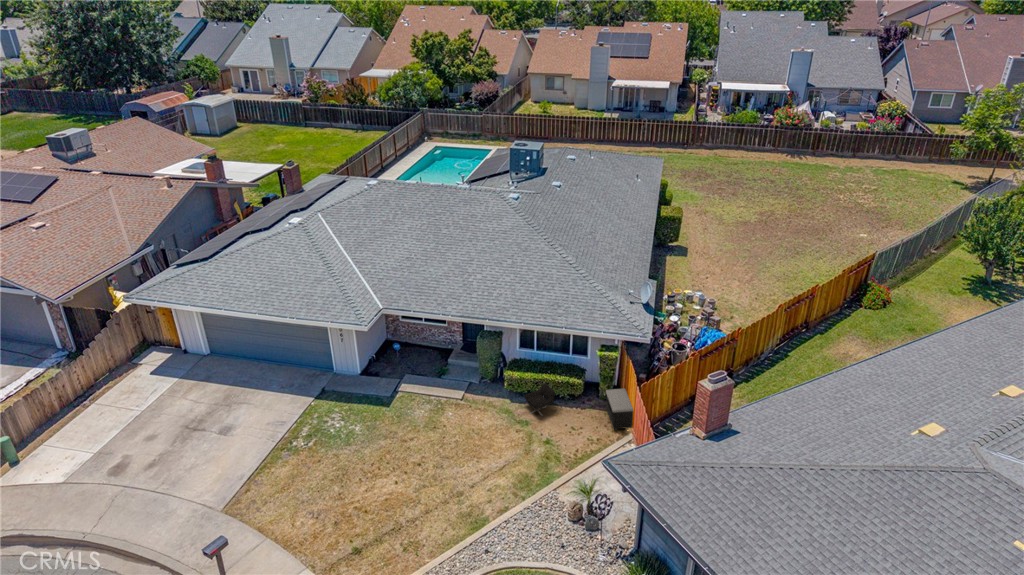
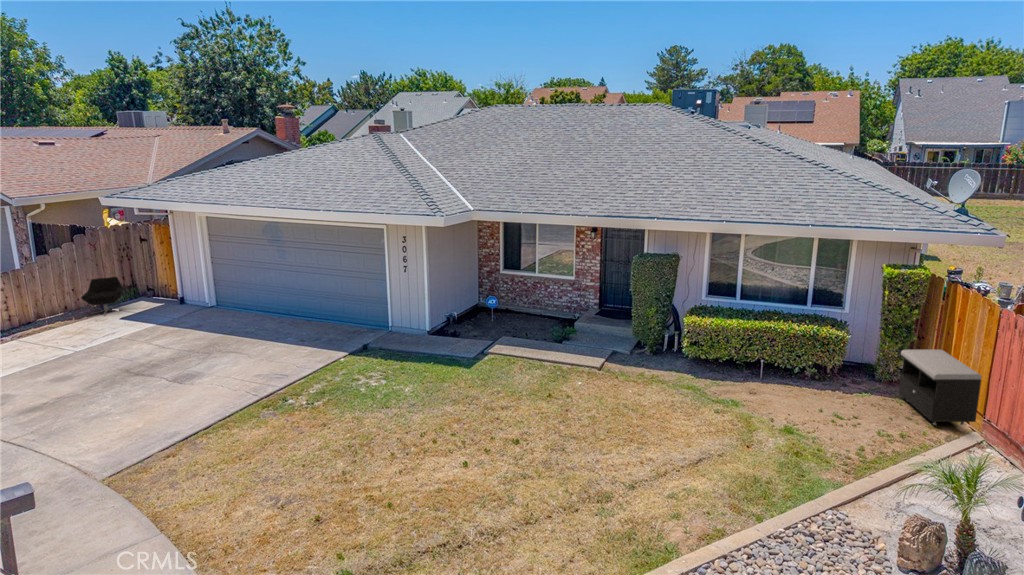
lounge chair: present [525,384,555,416] -> present [81,277,123,315]

